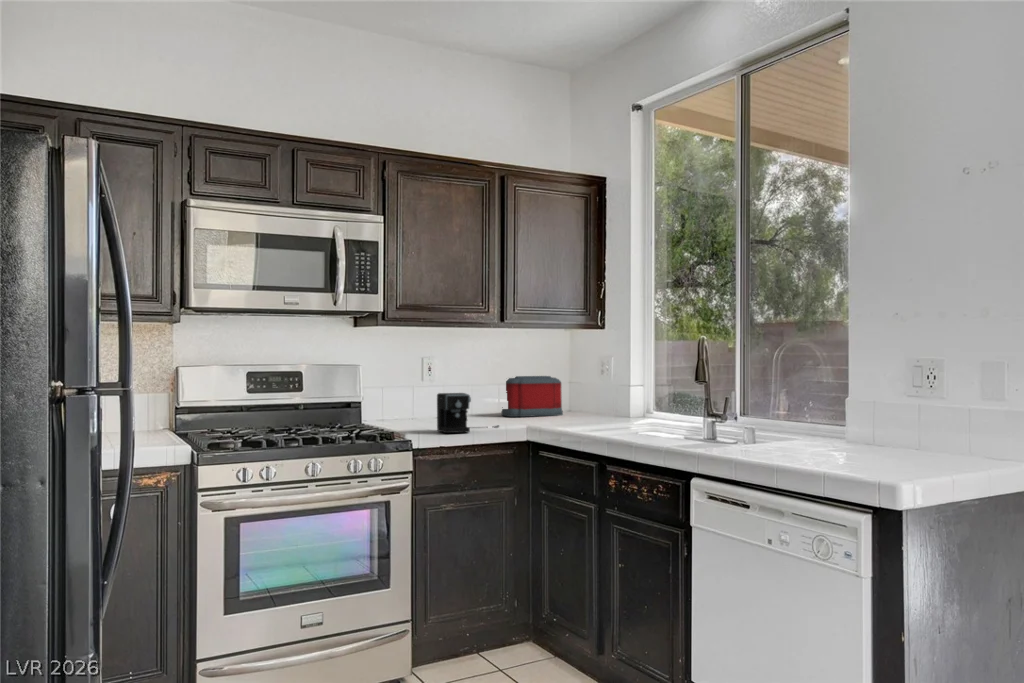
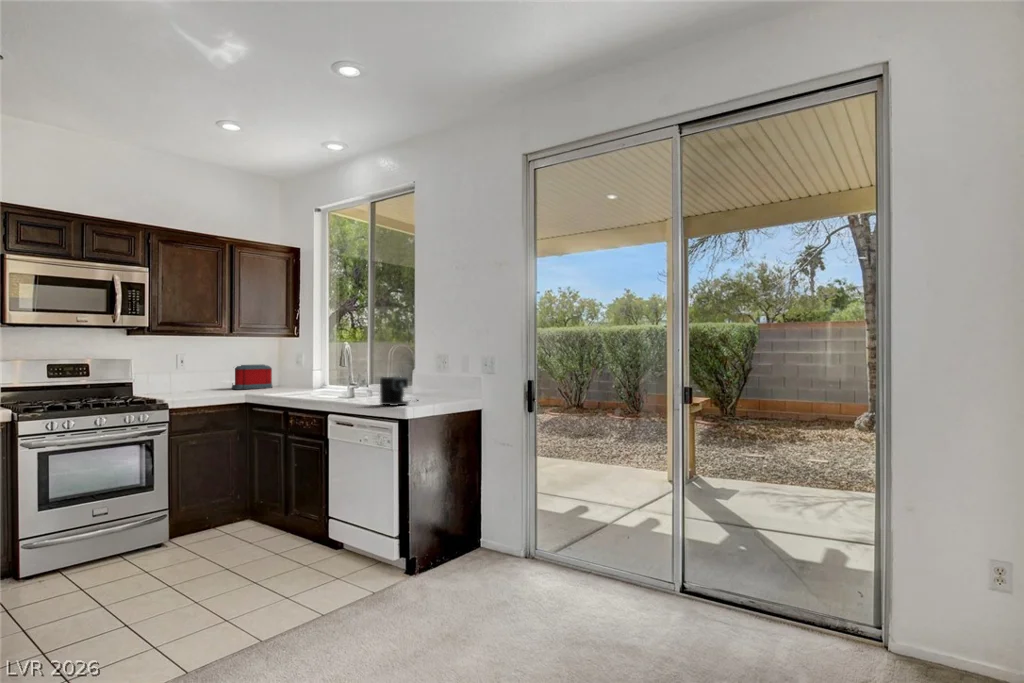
coffee maker: present [437,393,499,433] -> present [380,377,408,406]

